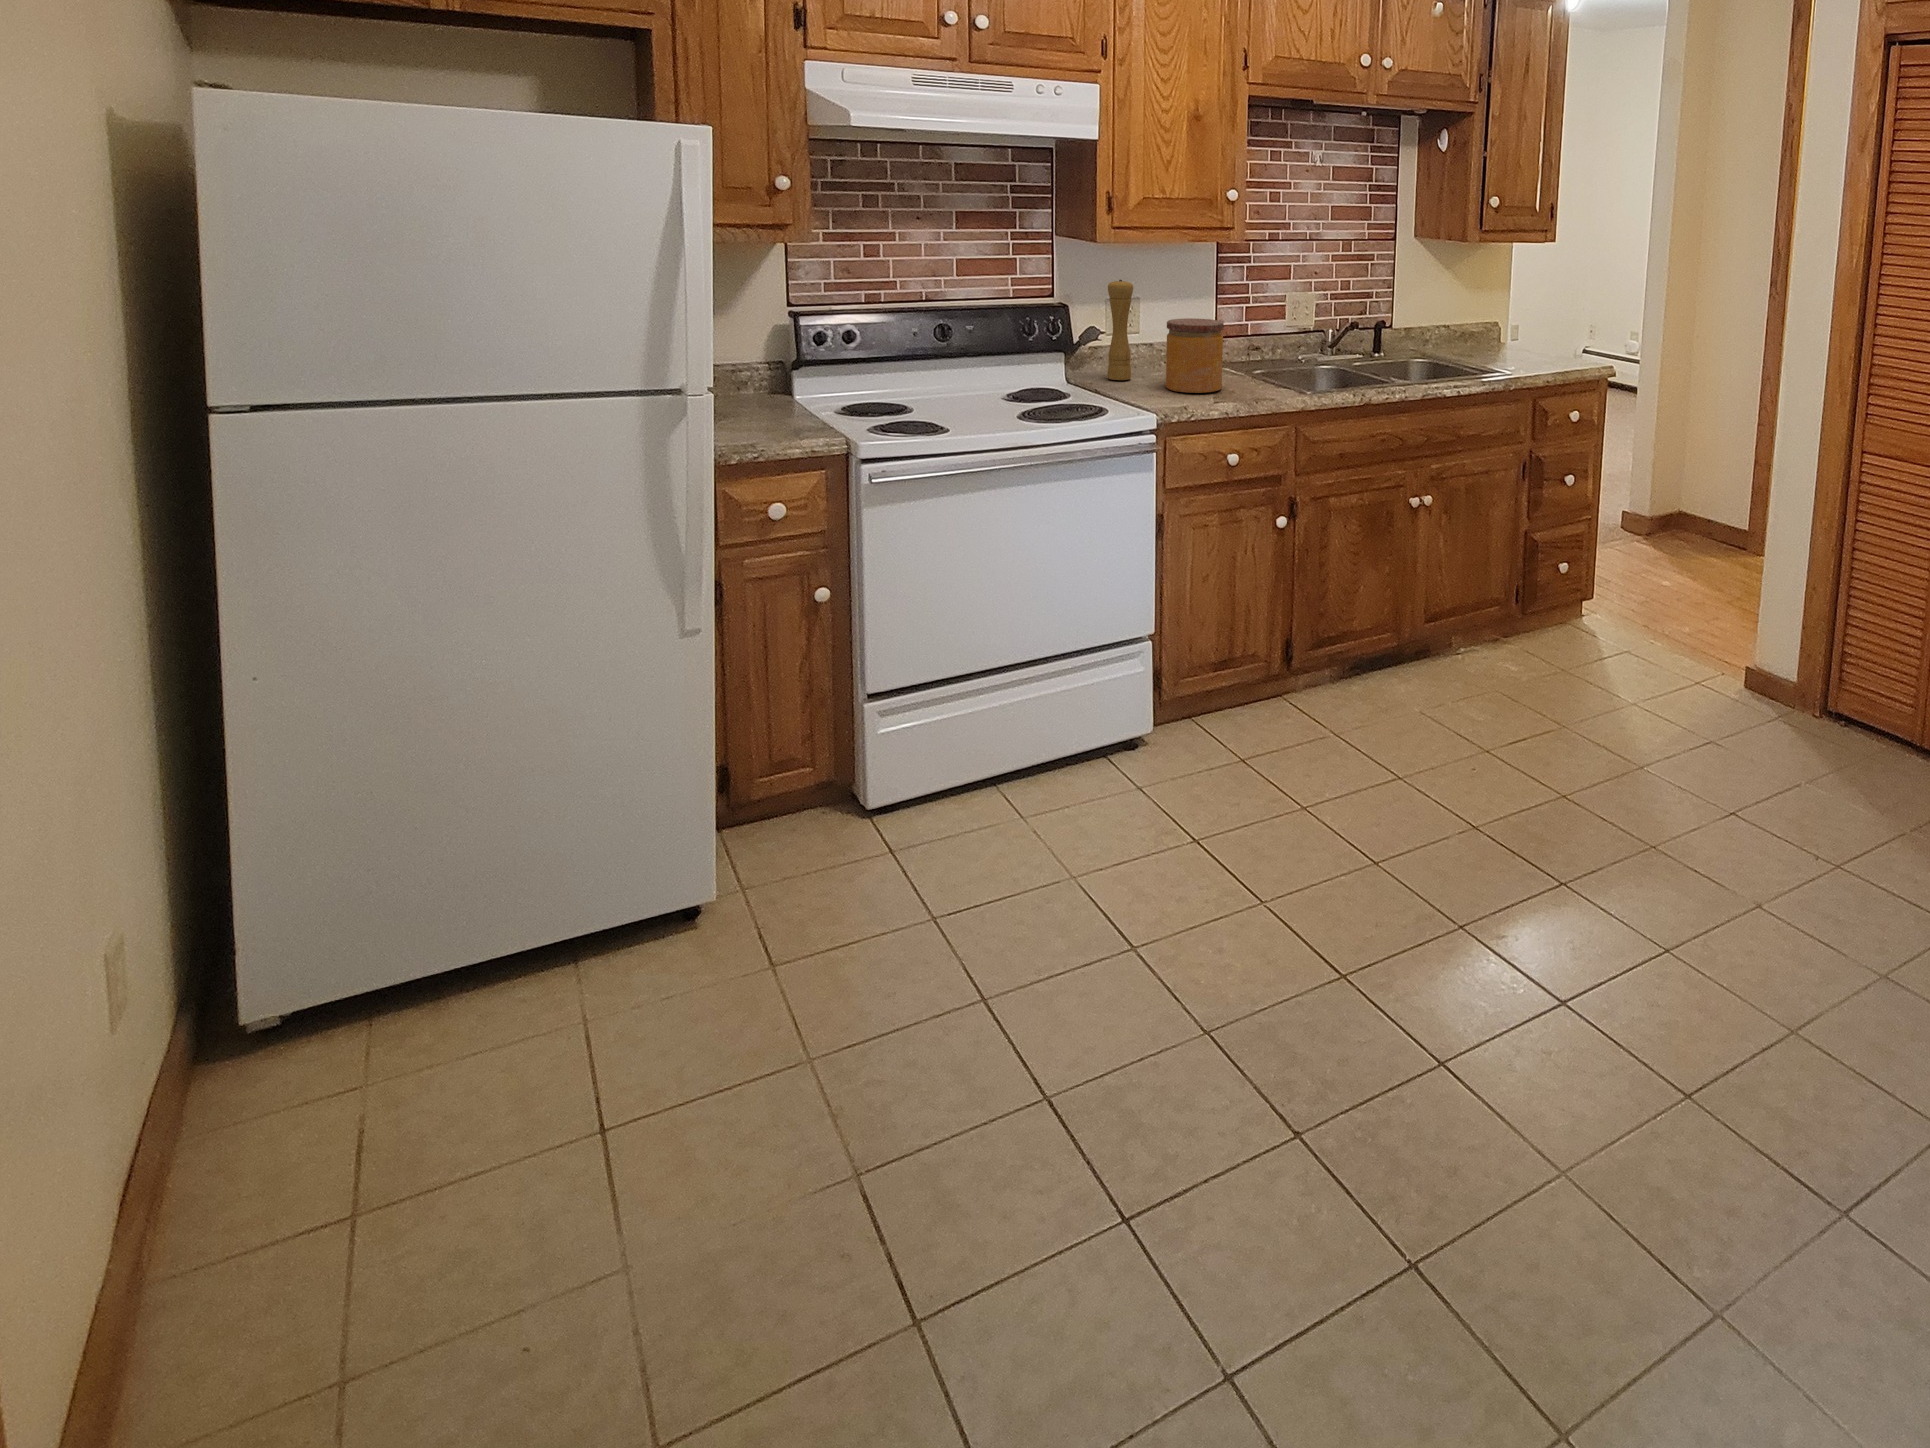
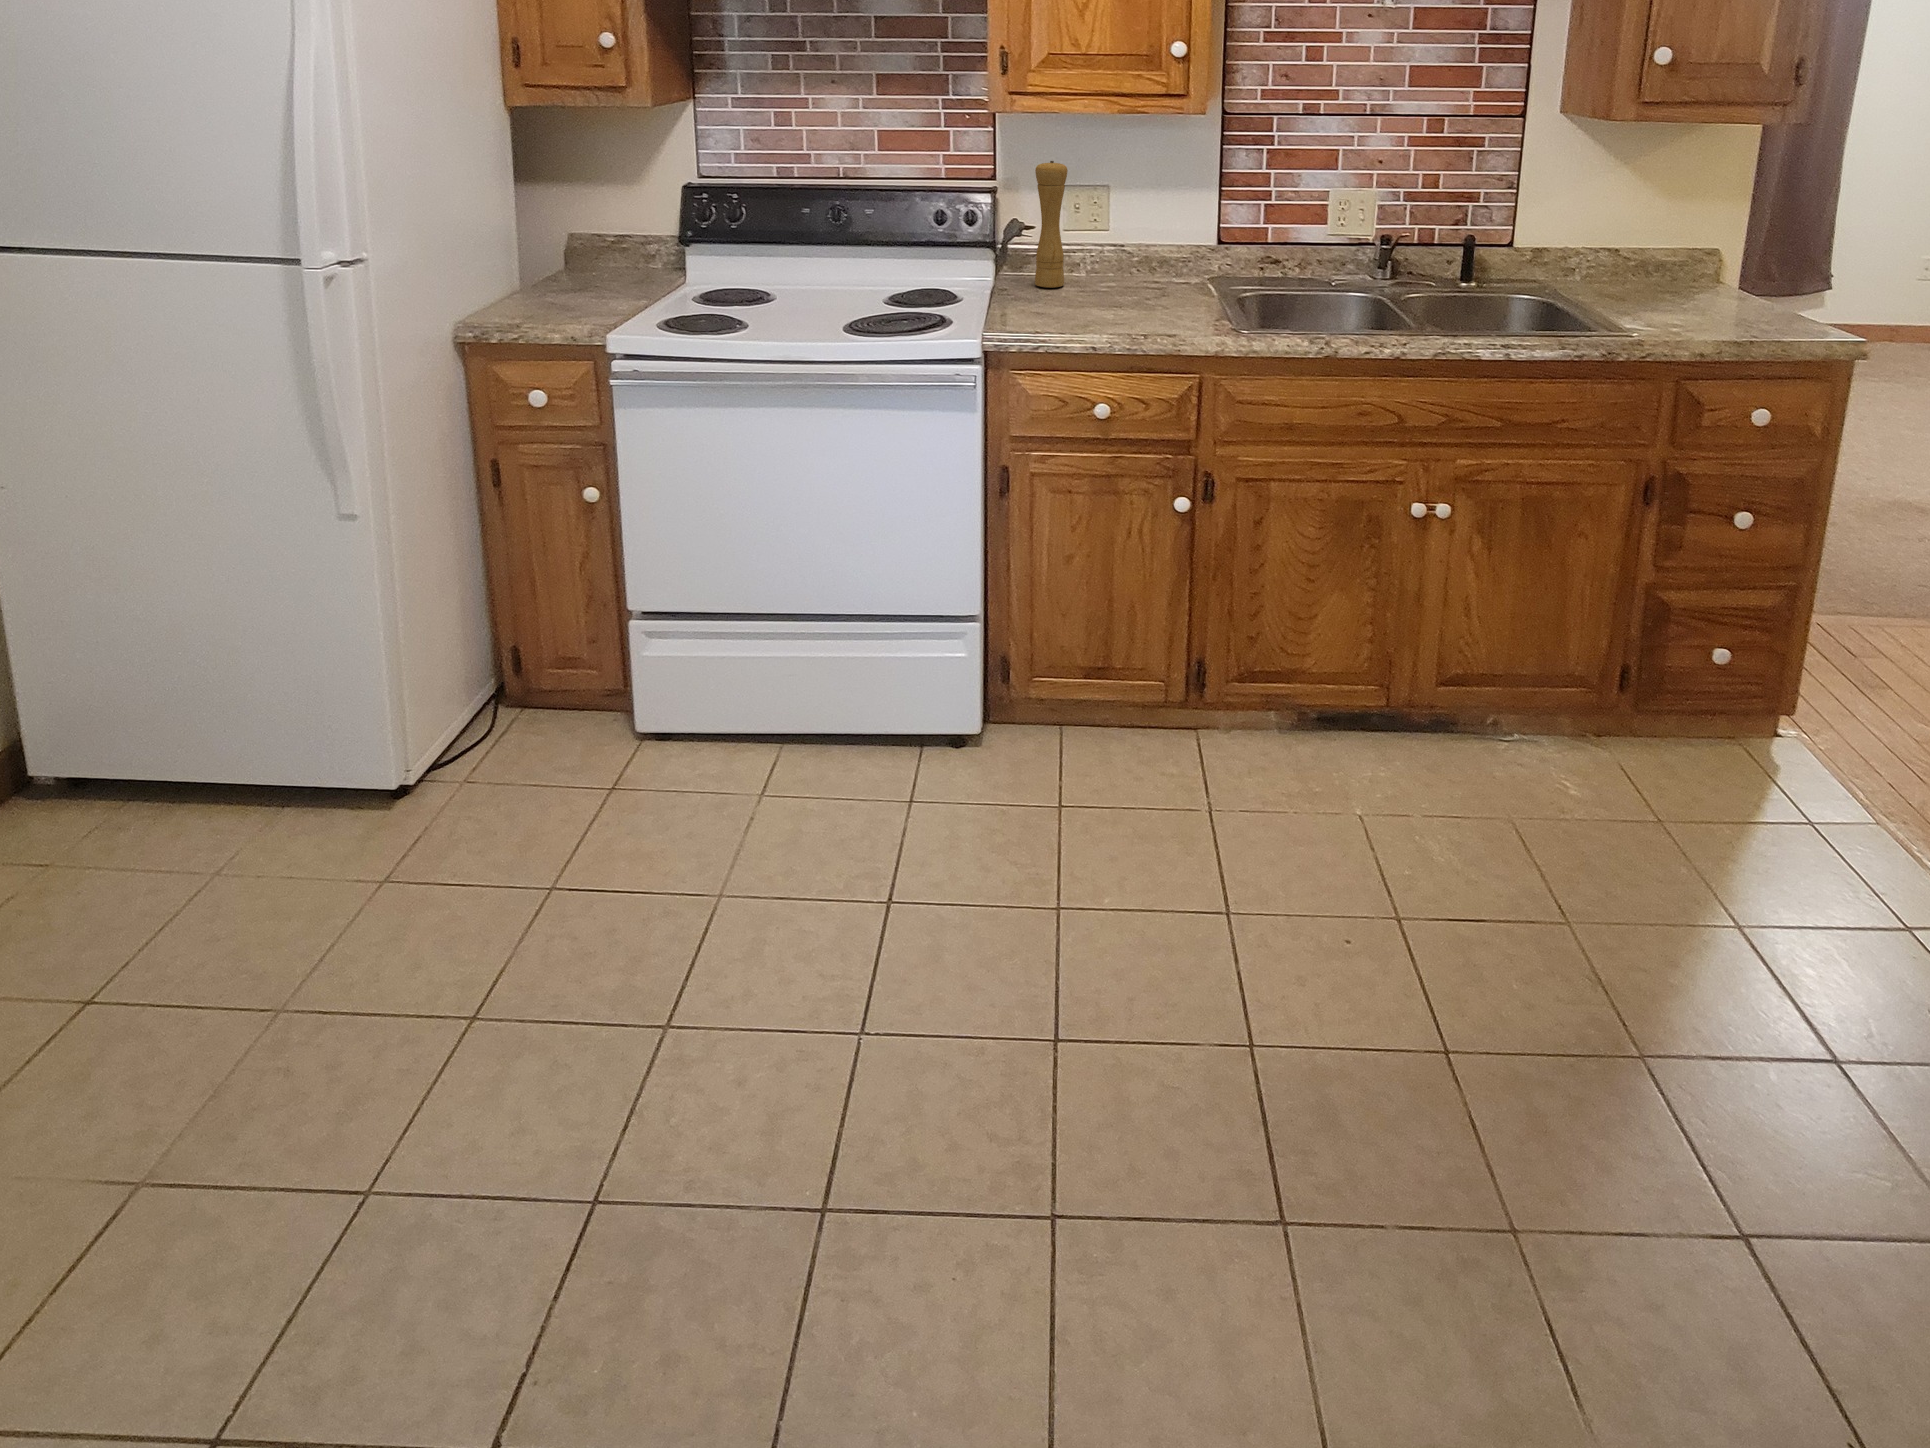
jar: present [1166,318,1224,393] -> none [1079,214,1156,314]

